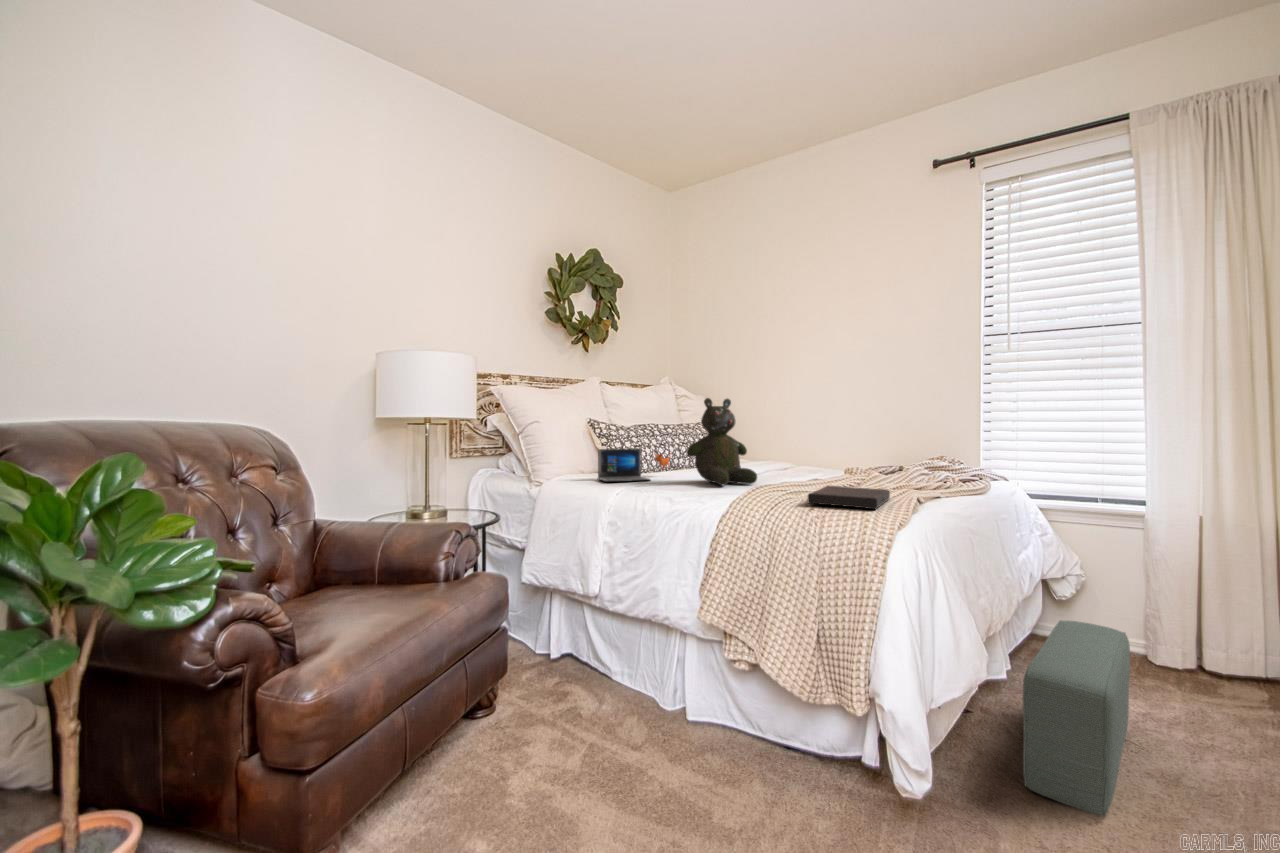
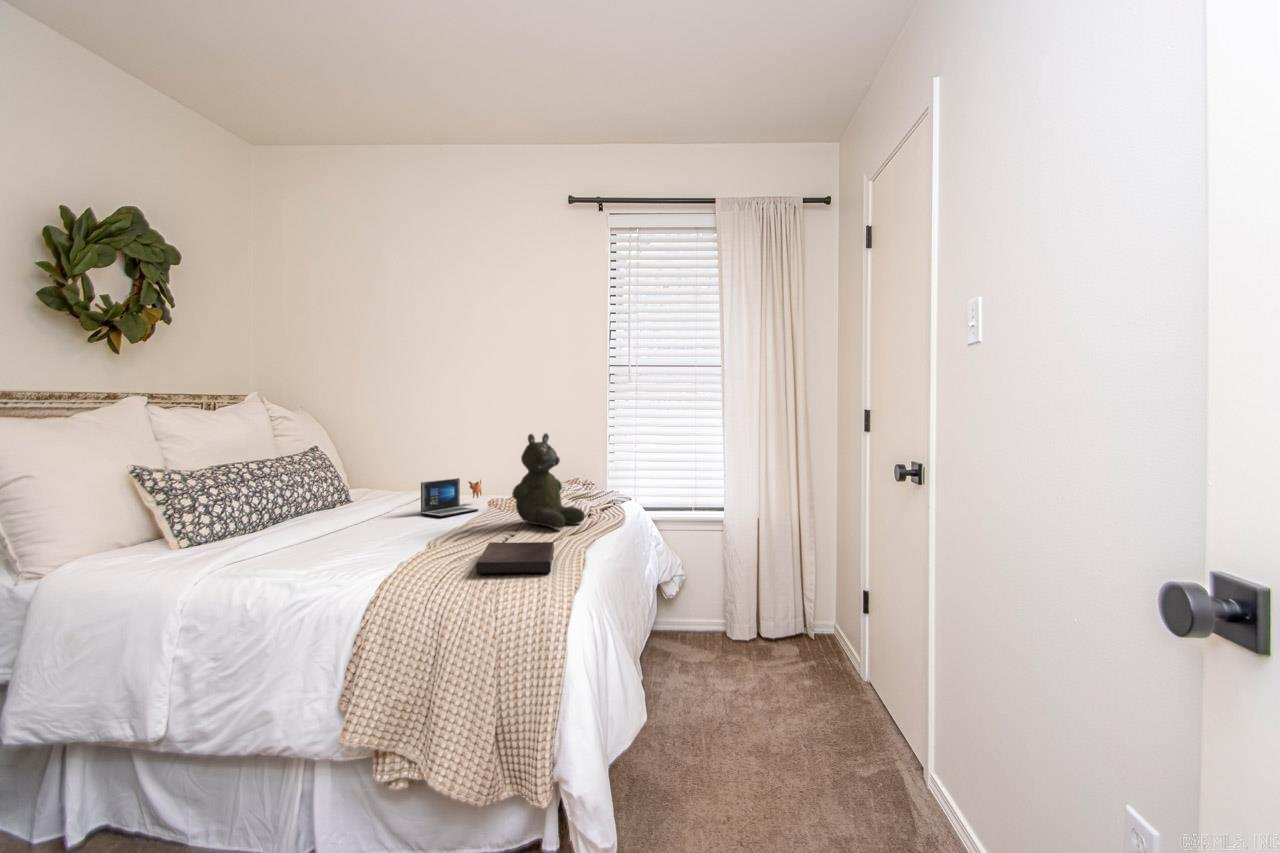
teddy bear: present [687,398,757,485] -> present [512,433,585,529]
laptop: present [598,448,670,482] -> present [421,478,482,517]
pouf: present [1023,620,1130,815] -> none [673,632,738,813]

